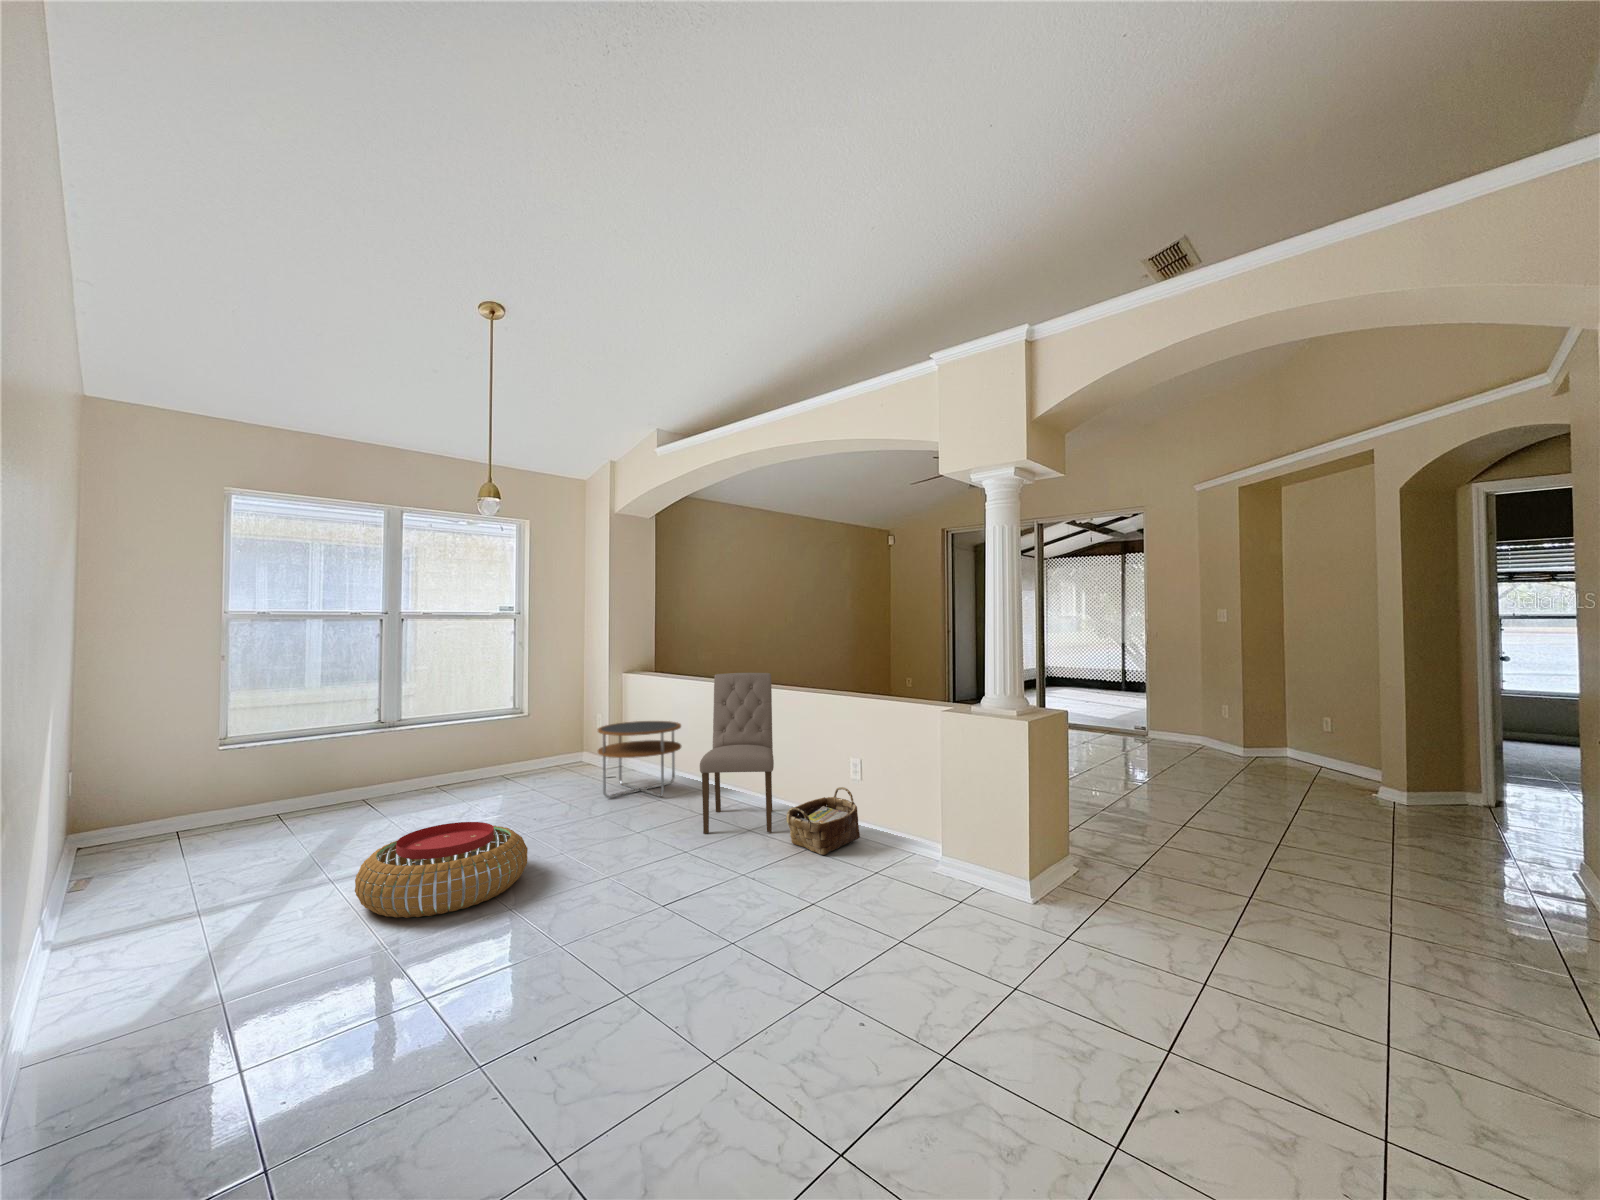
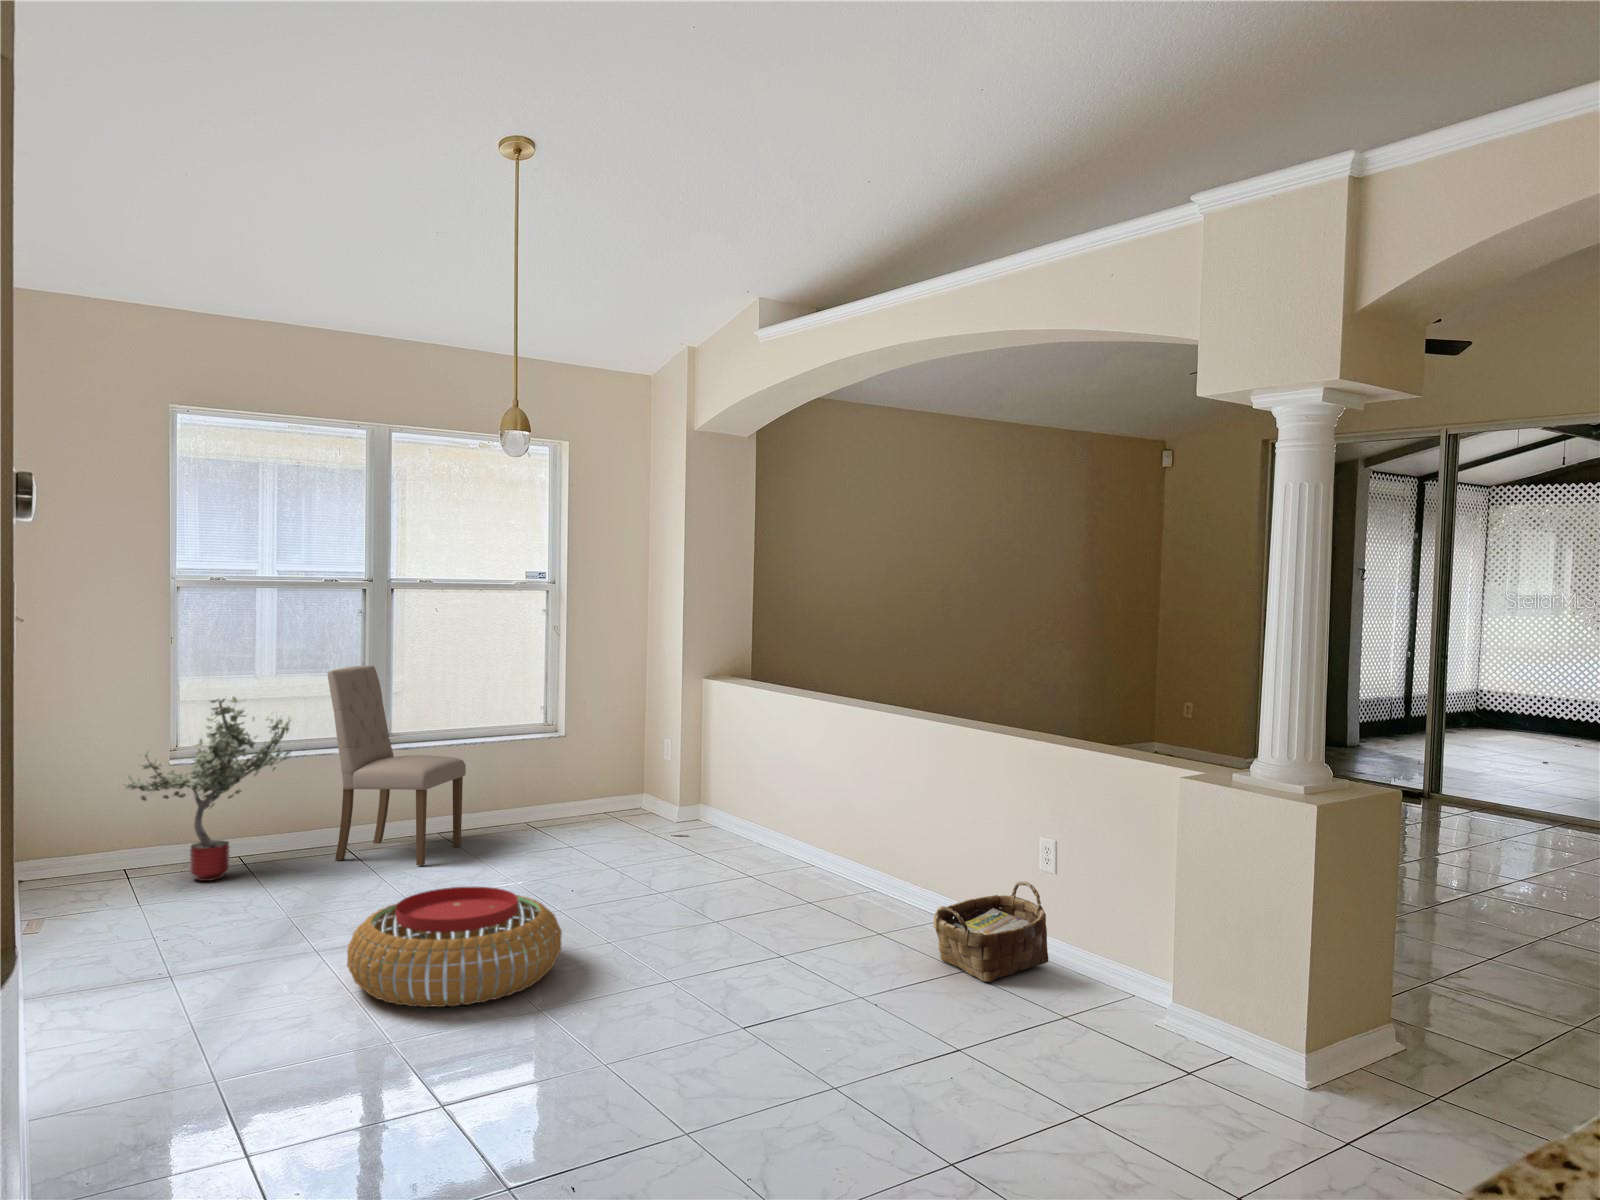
dining chair: present [700,673,774,833] -> present [327,666,466,865]
potted tree: none [172,698,320,837] -> present [125,697,291,881]
side table: present [598,721,681,798] -> none [661,755,785,872]

